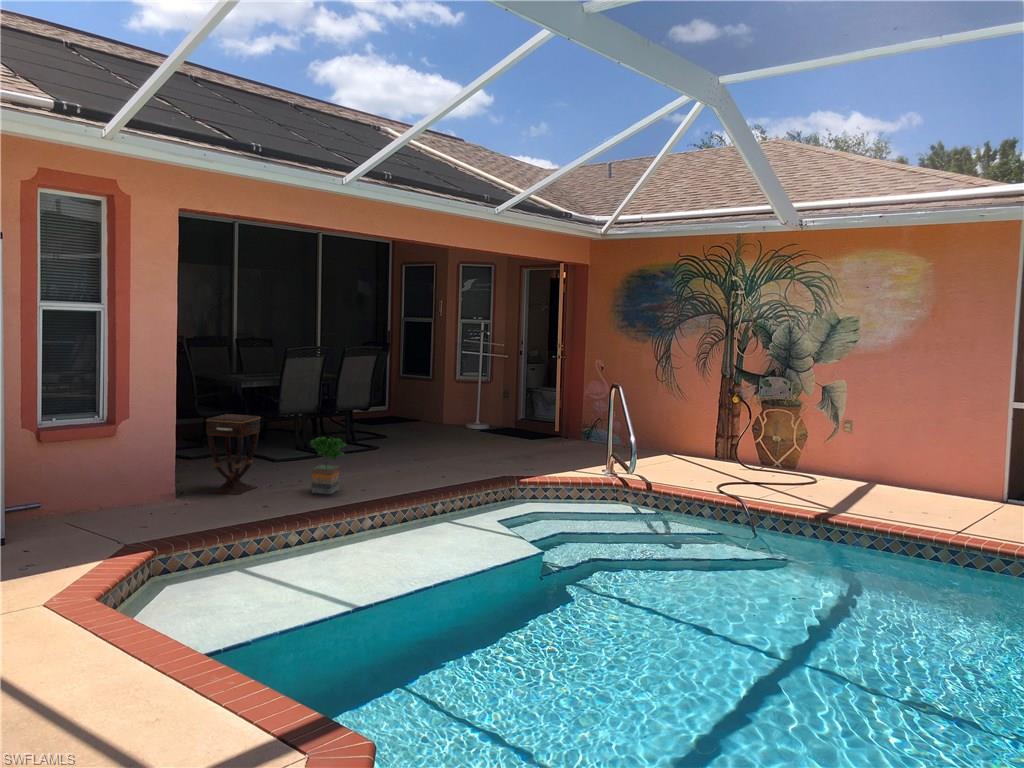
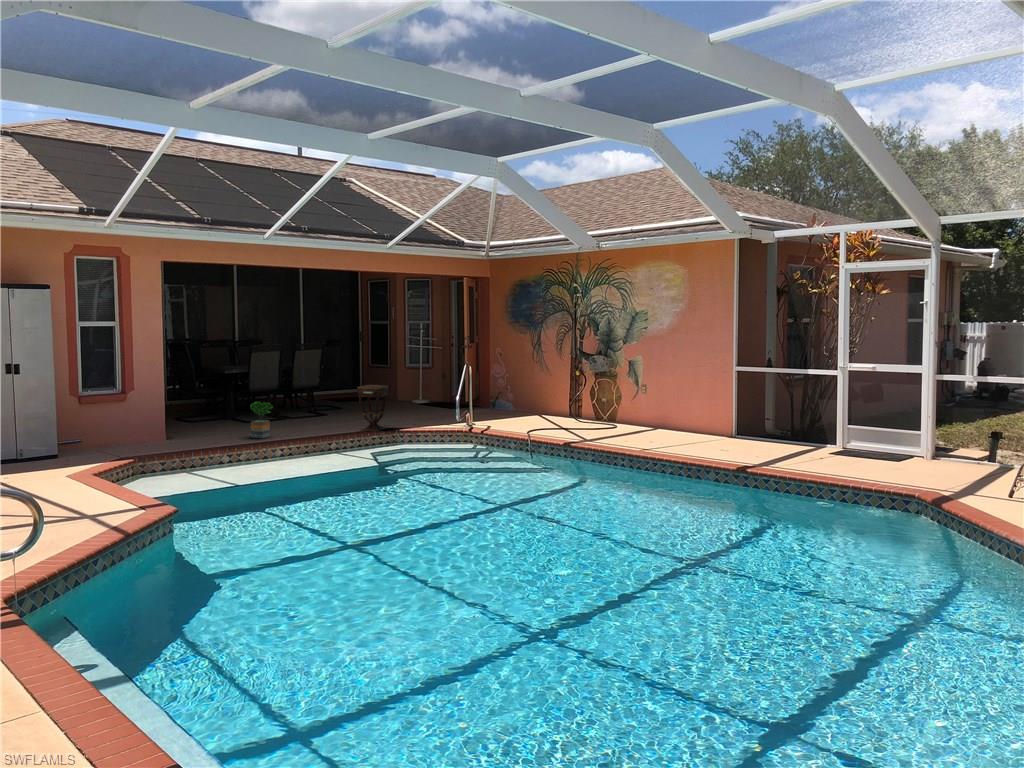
side table: present [206,414,261,495] -> present [358,385,388,432]

